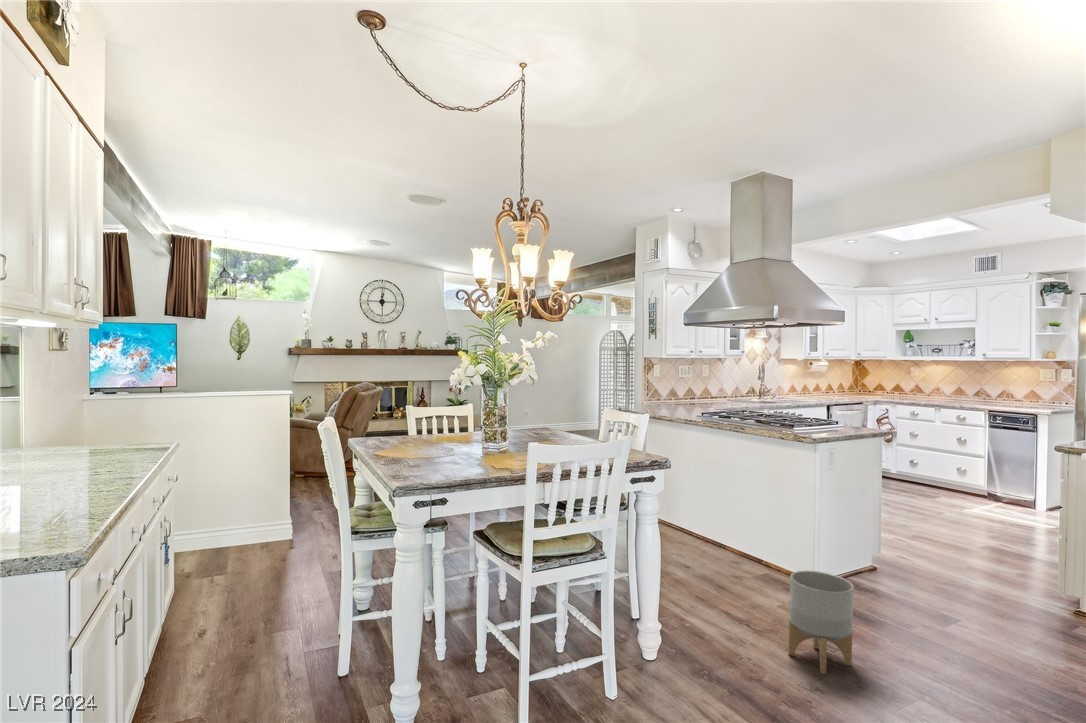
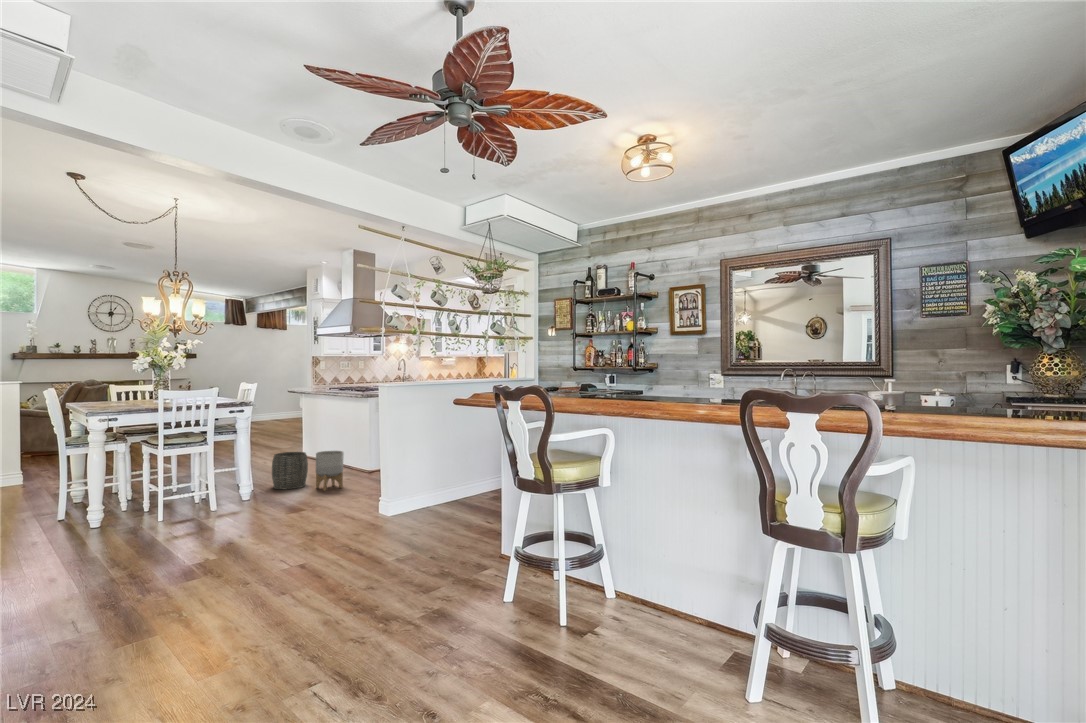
woven basket: none [686,556,756,648] -> present [272,452,308,490]

